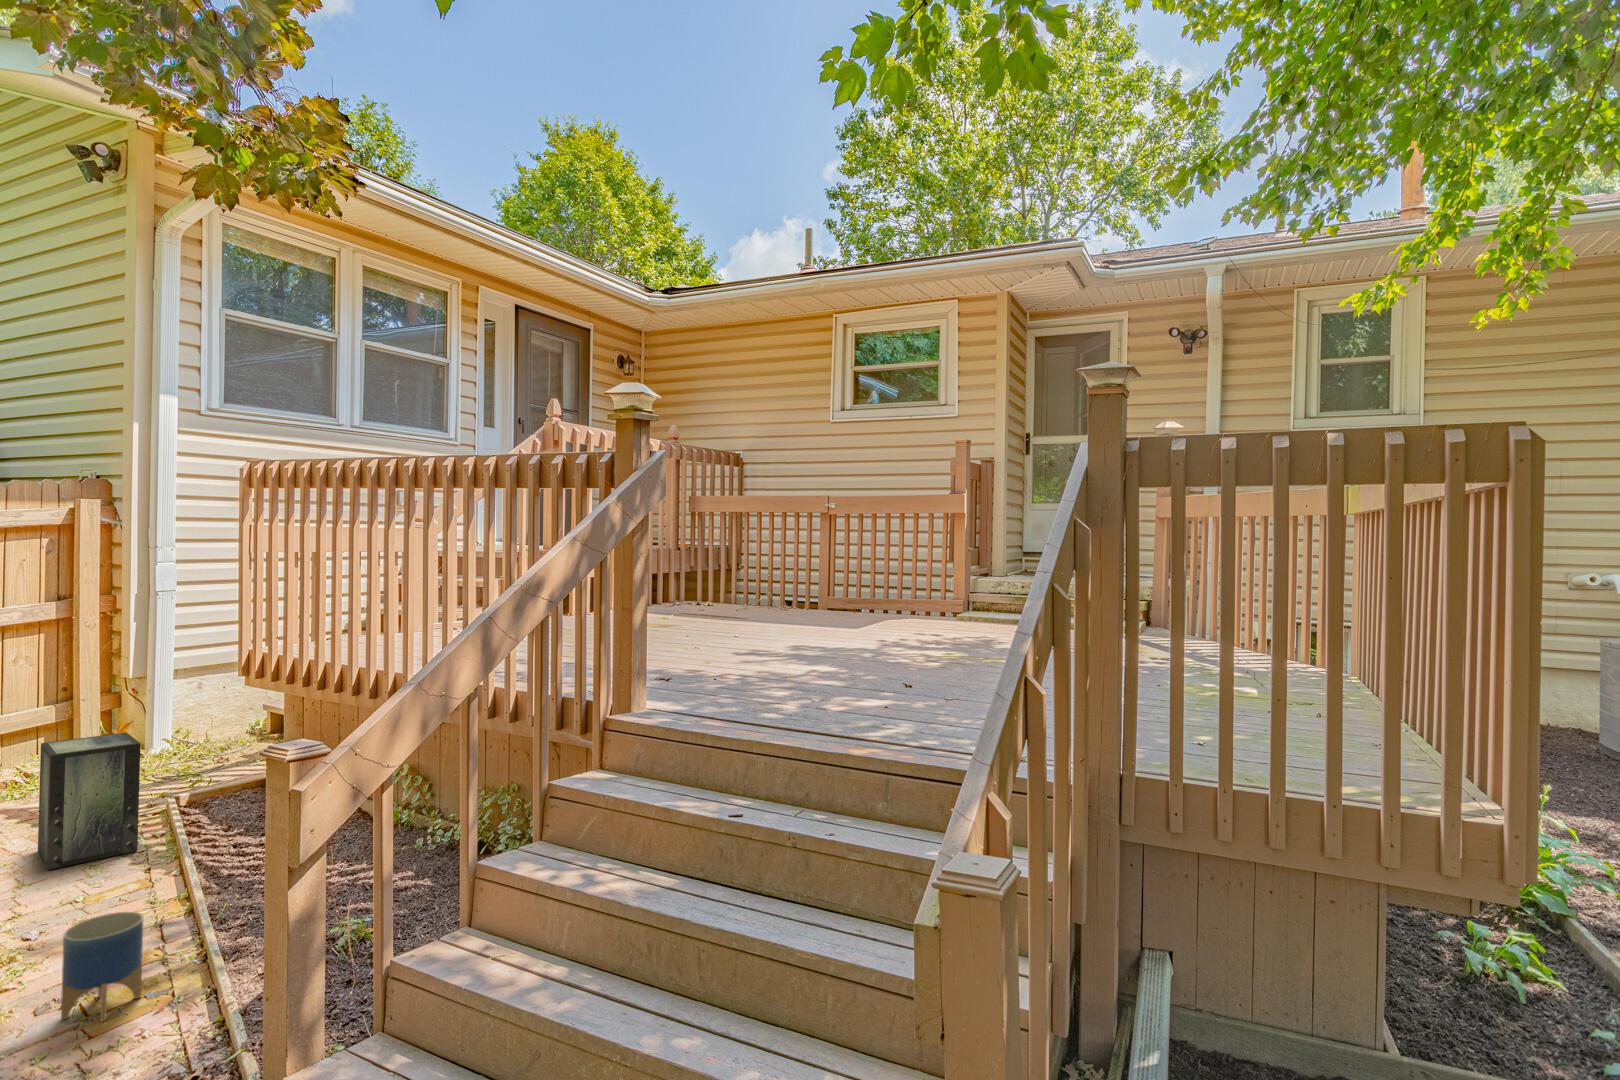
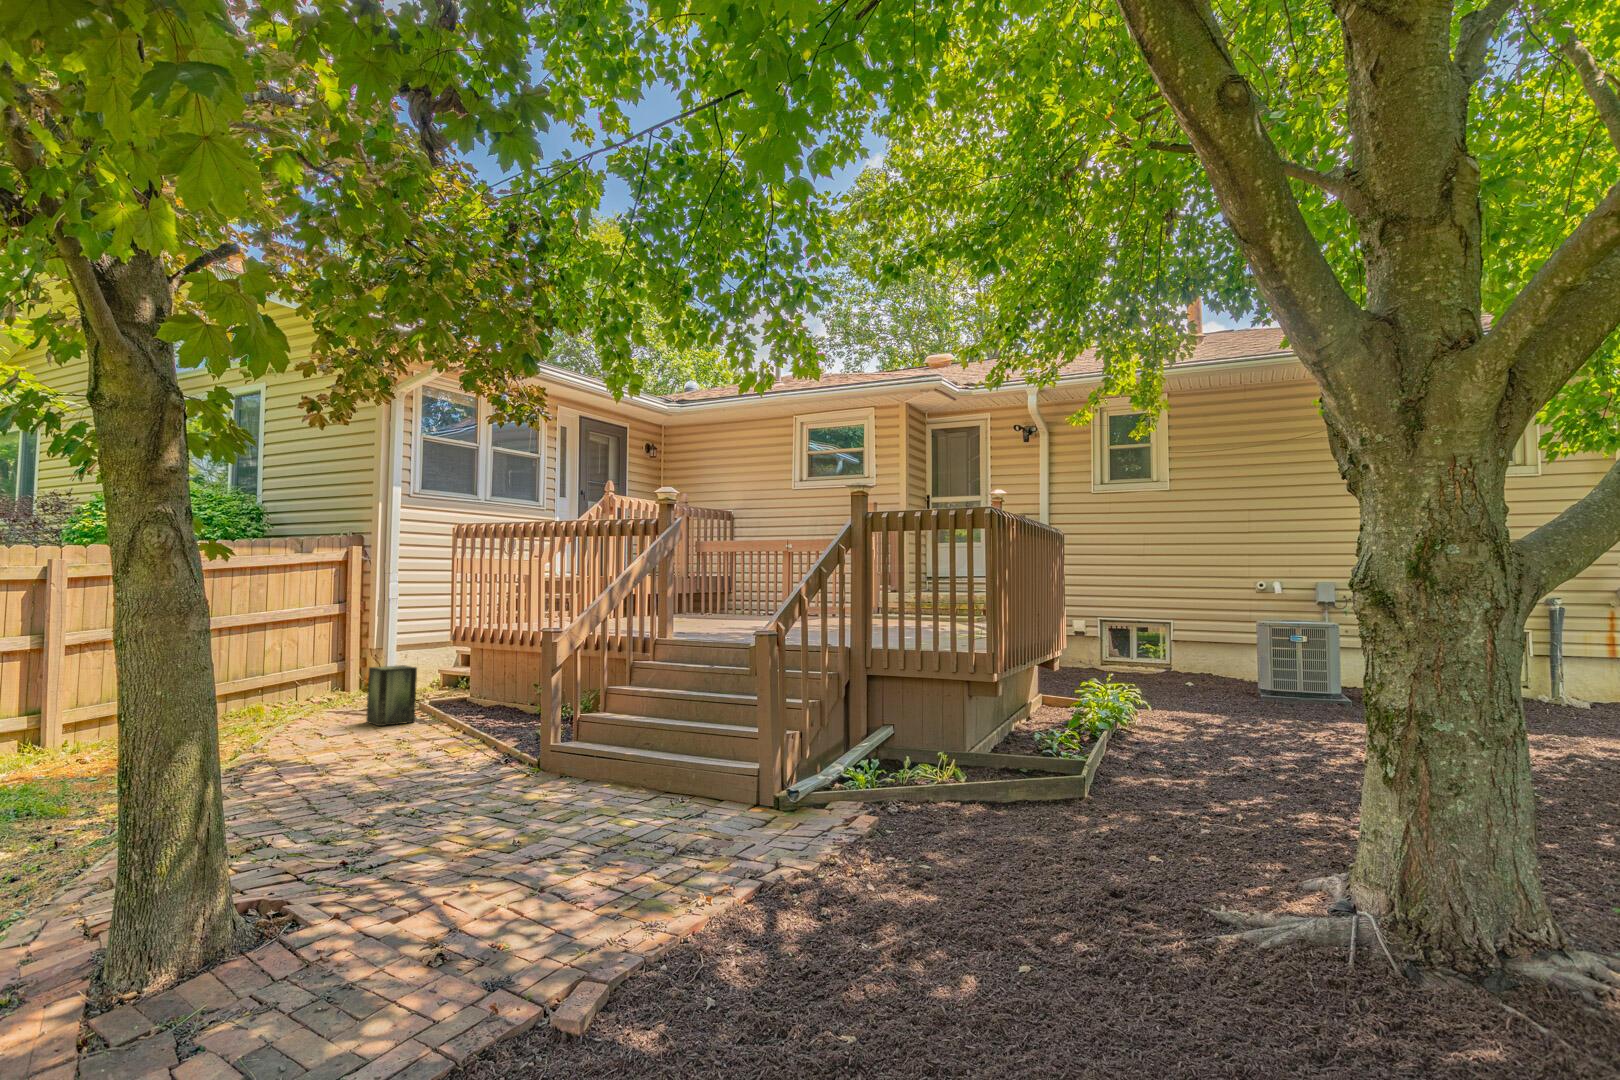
planter: present [61,912,143,1021] -> none [434,718,462,756]

